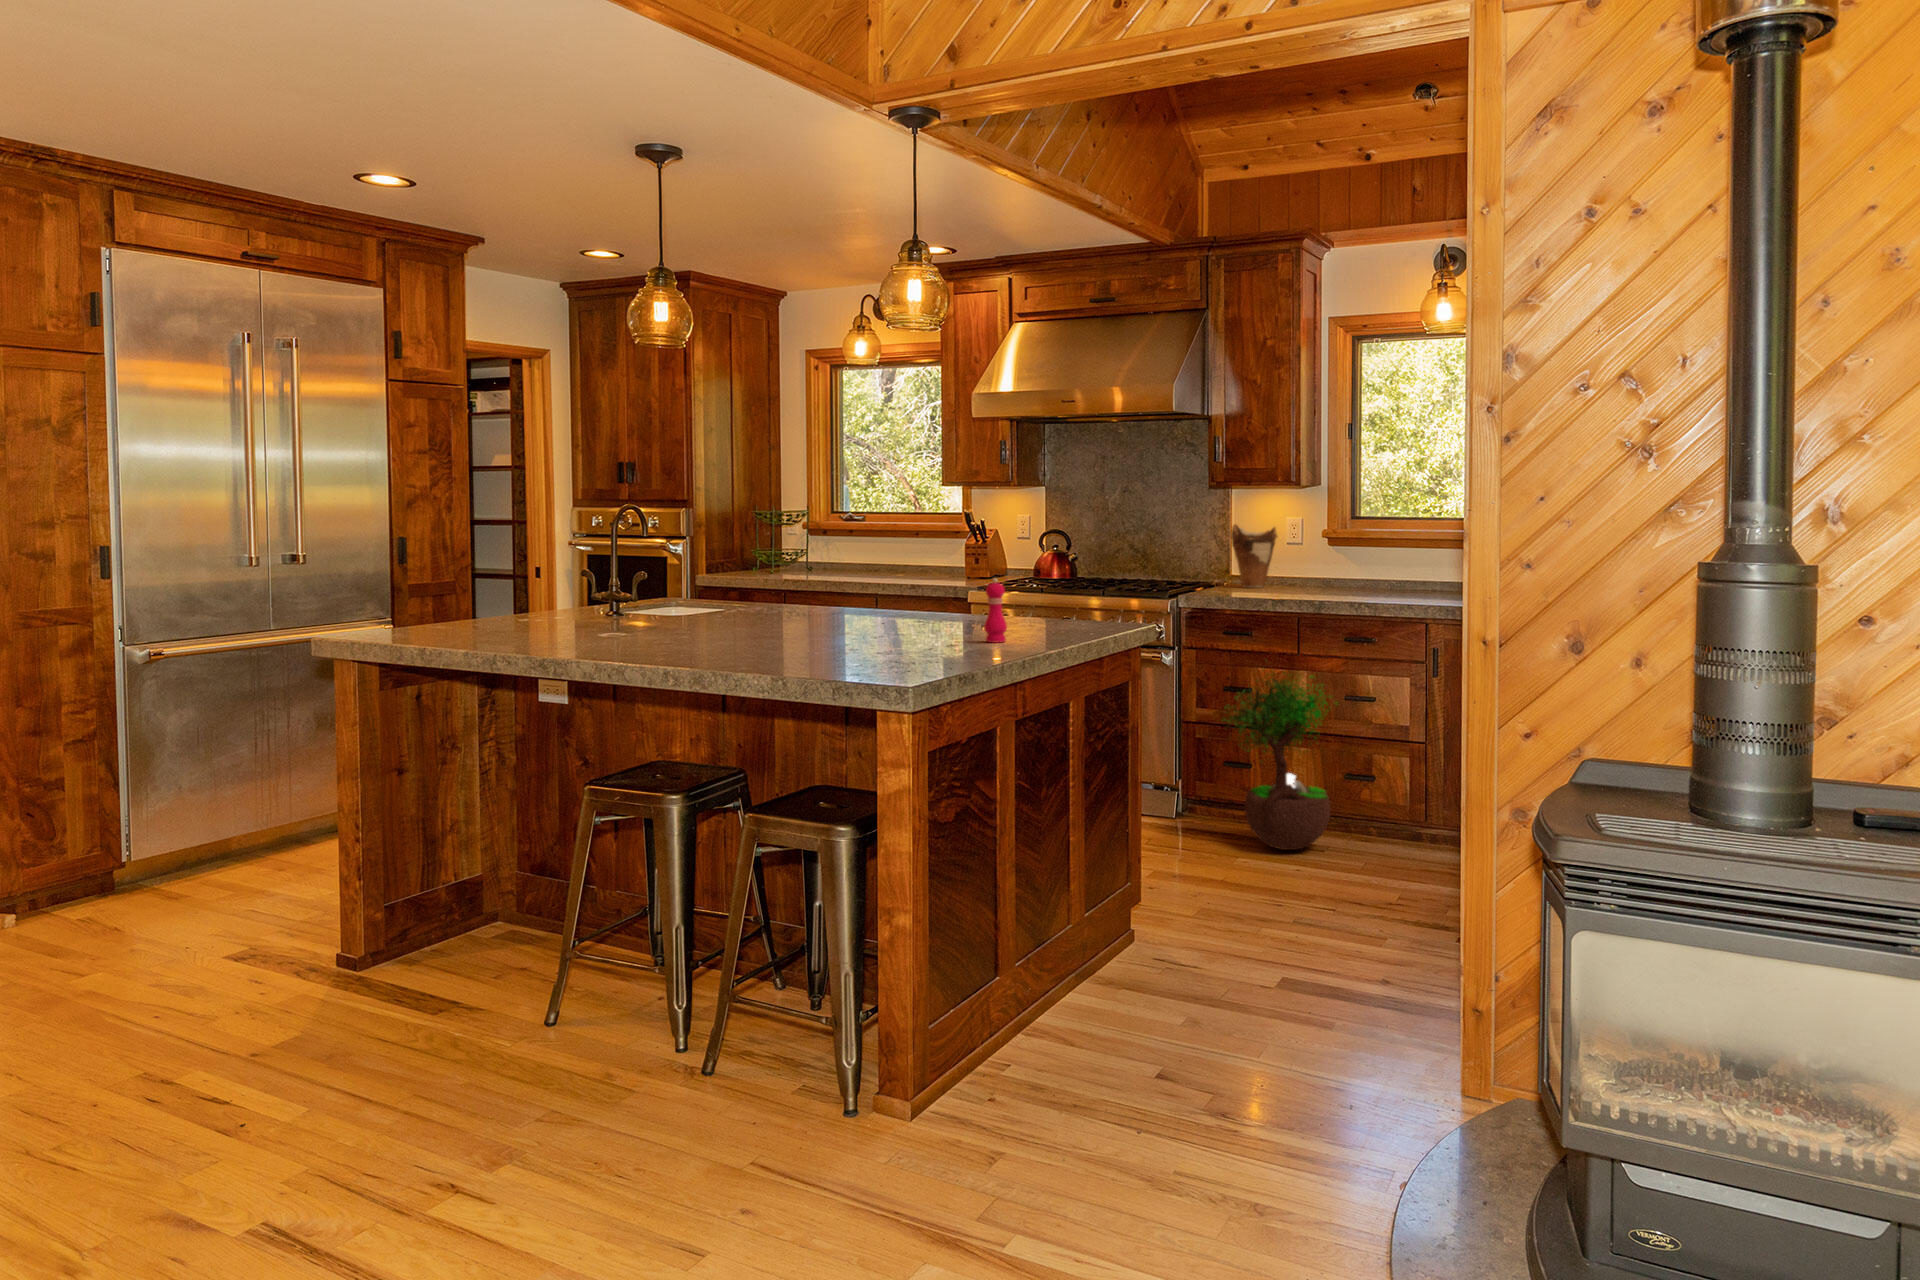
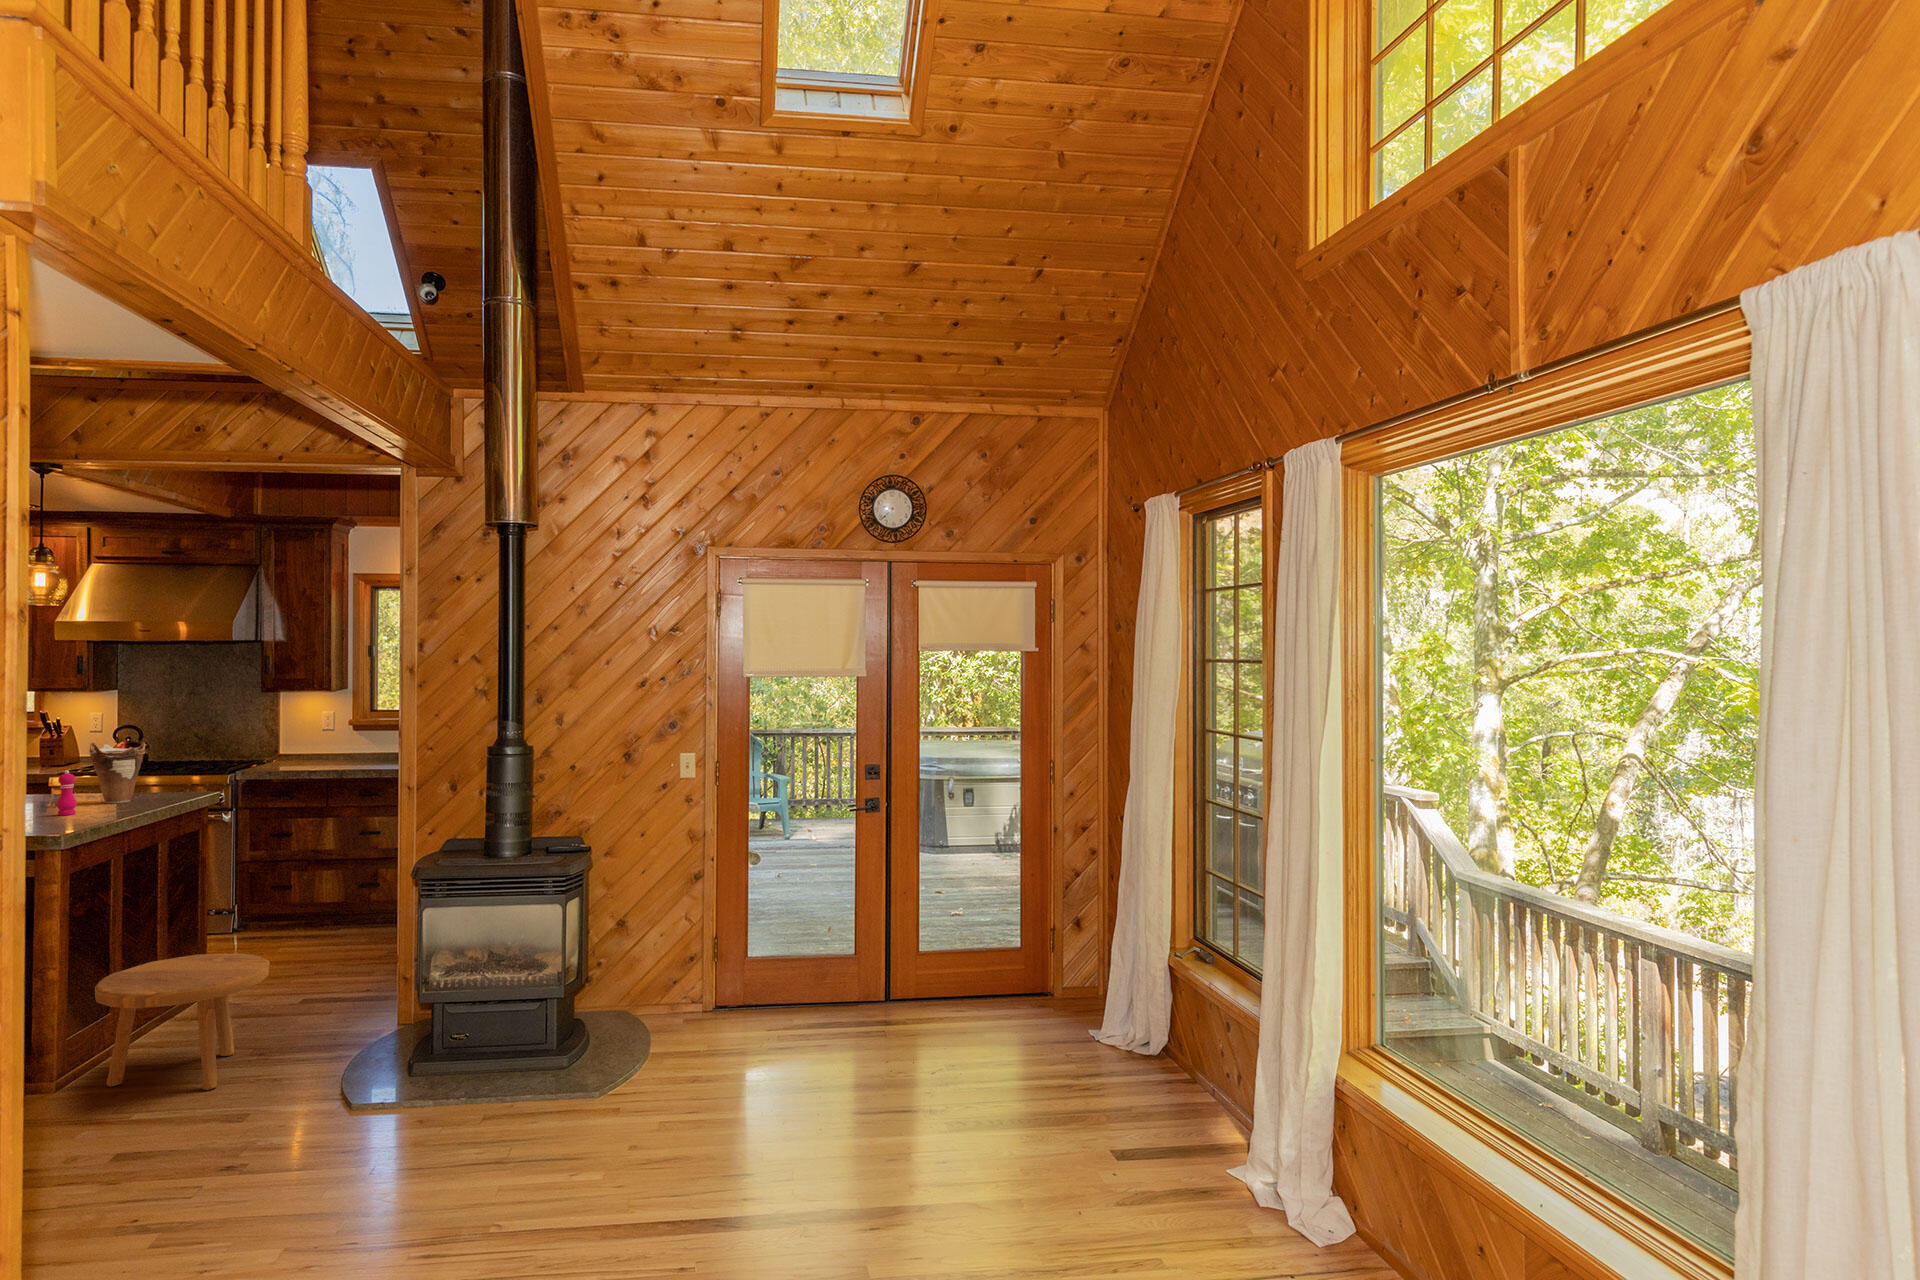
vase: present [1231,524,1277,588] -> present [89,743,147,803]
potted tree: present [1222,671,1331,850] -> none [264,811,352,942]
footstool: none [1034,876,1269,1113] -> present [95,954,270,1090]

